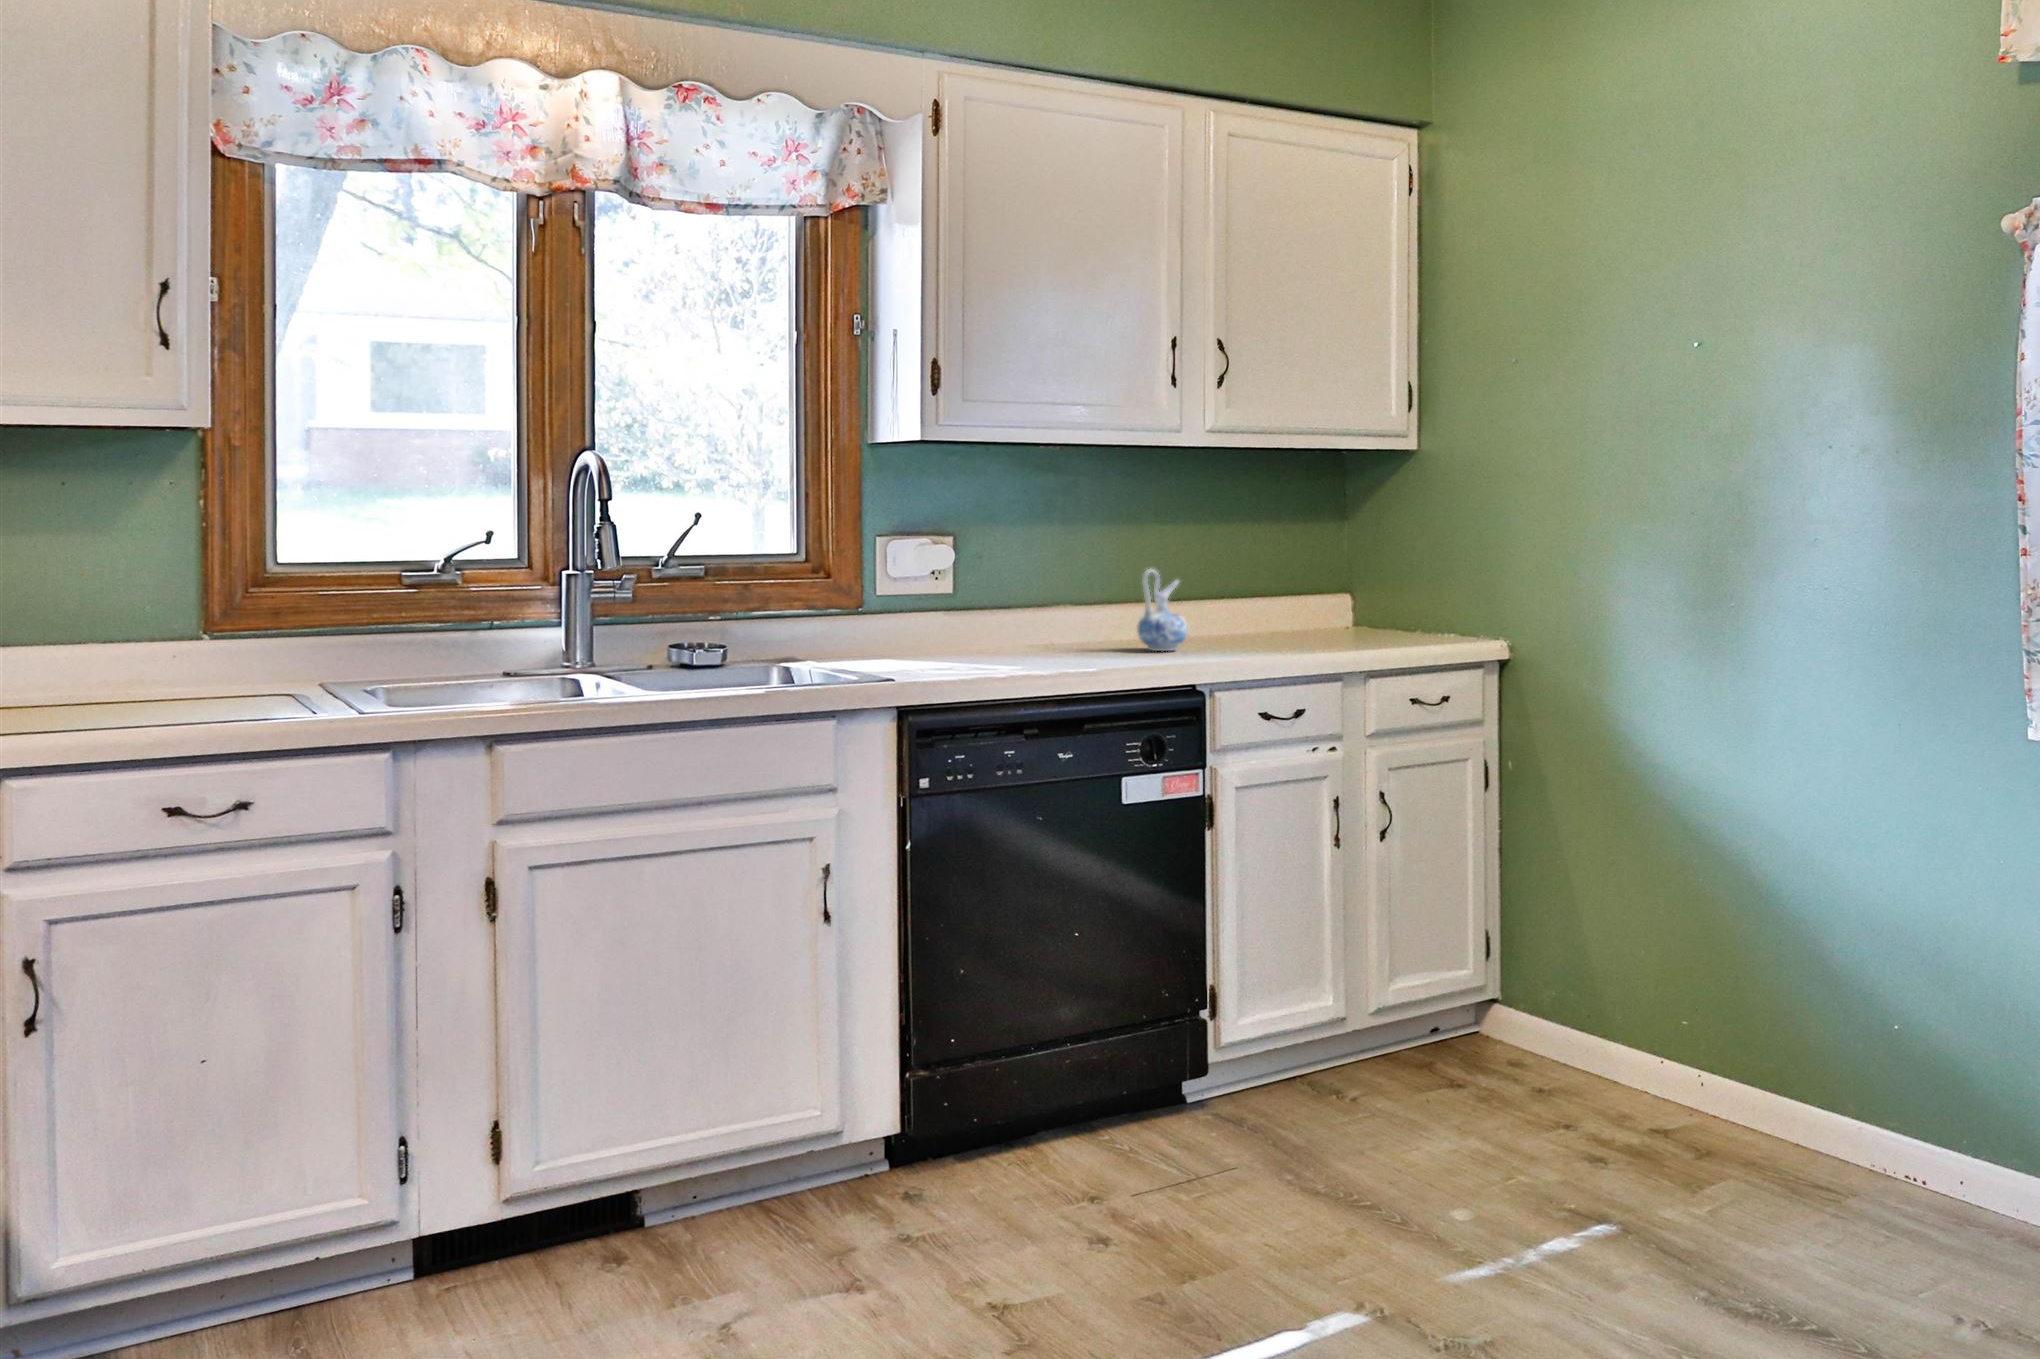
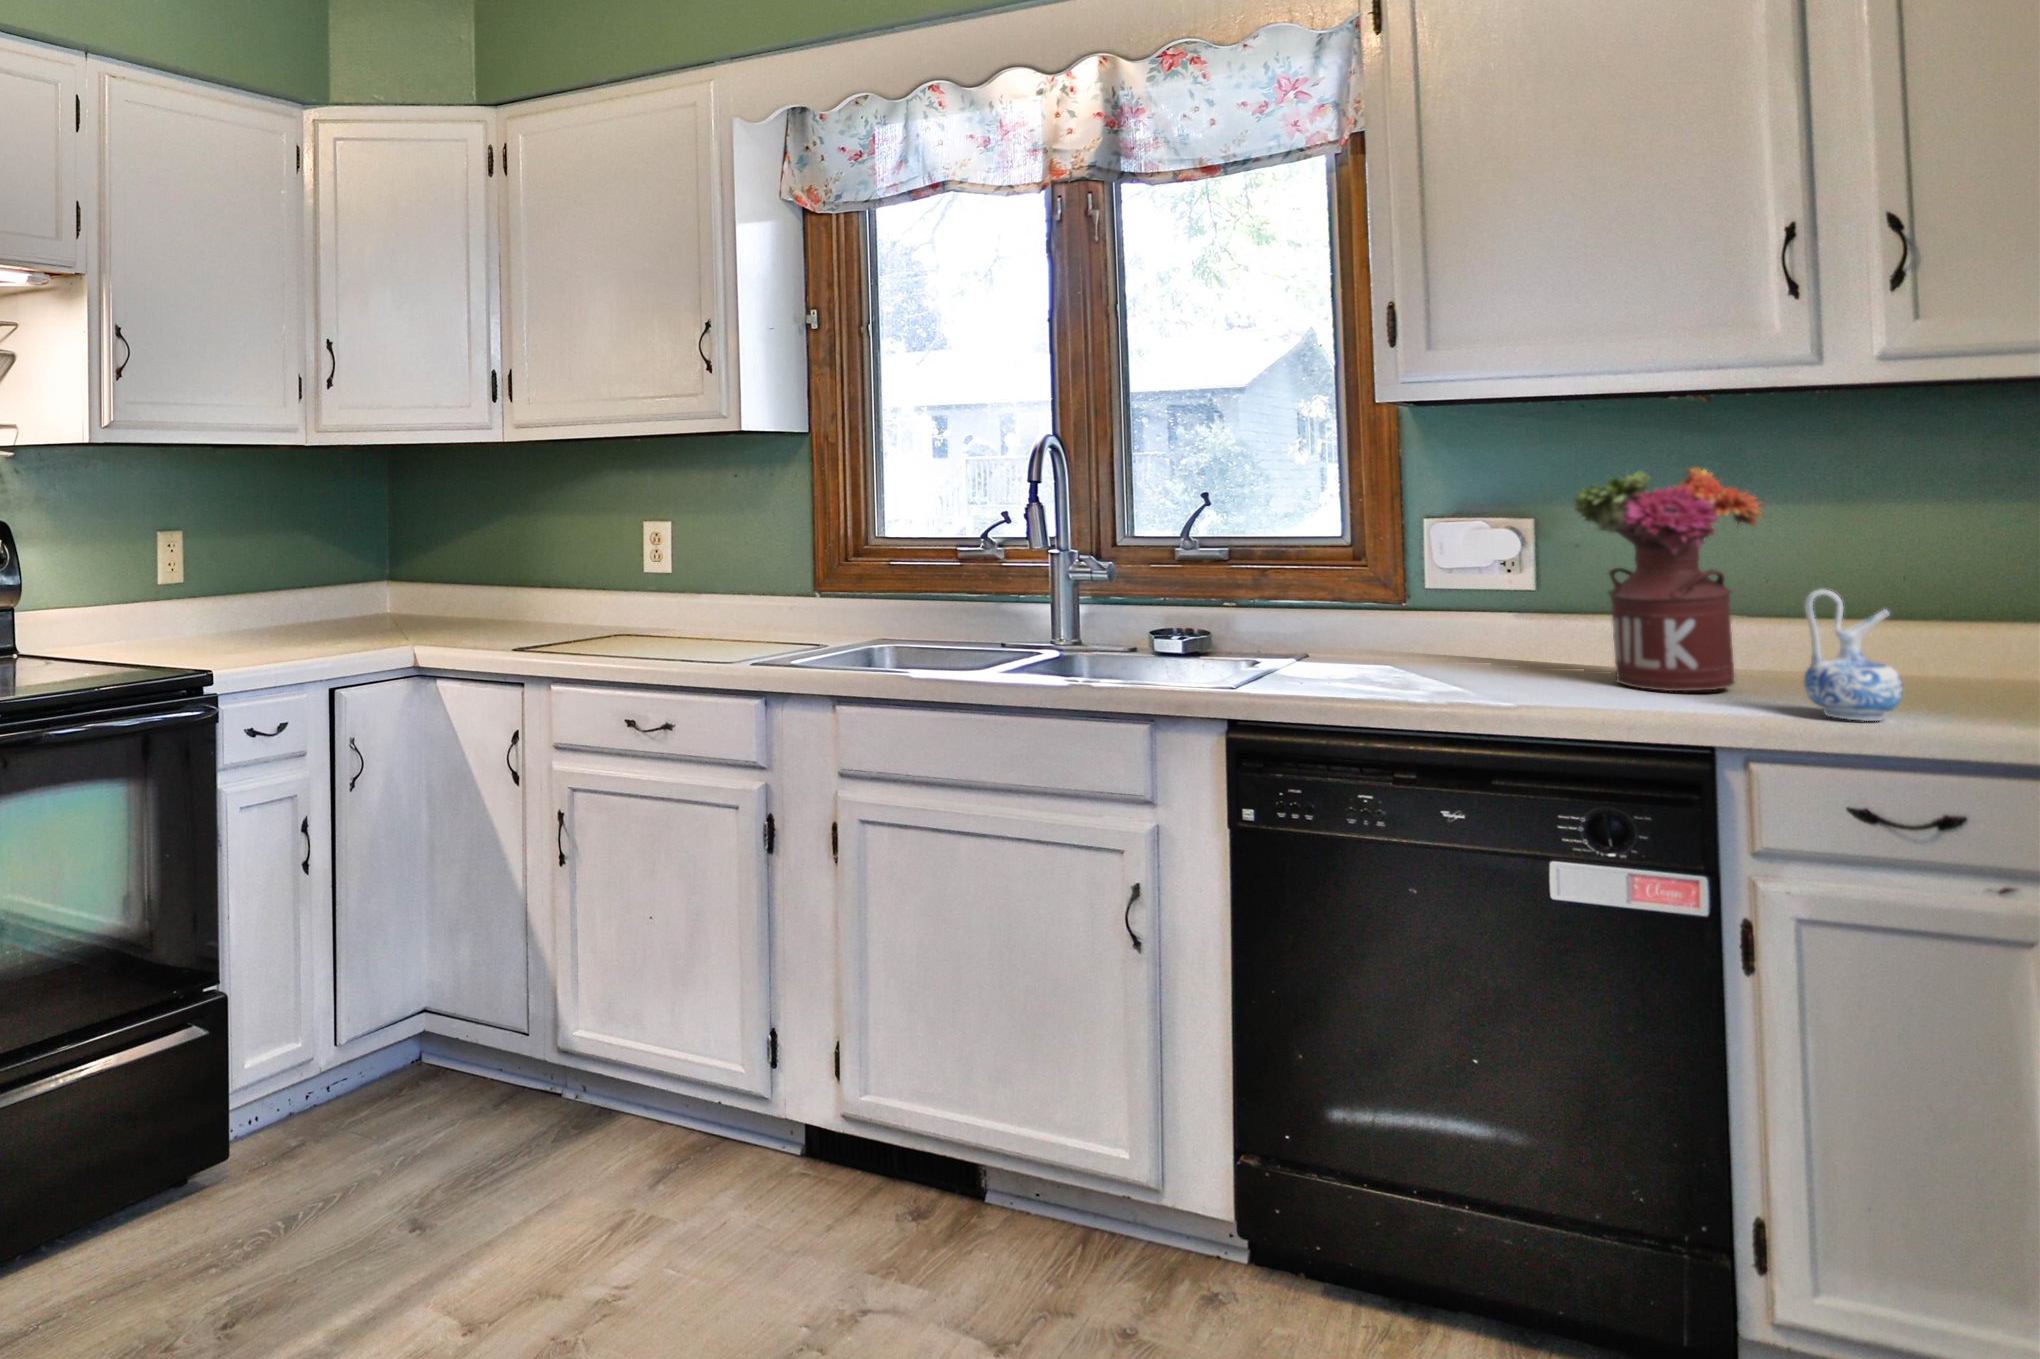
flower arrangement: none [968,488,1086,649] -> present [1574,467,1764,691]

